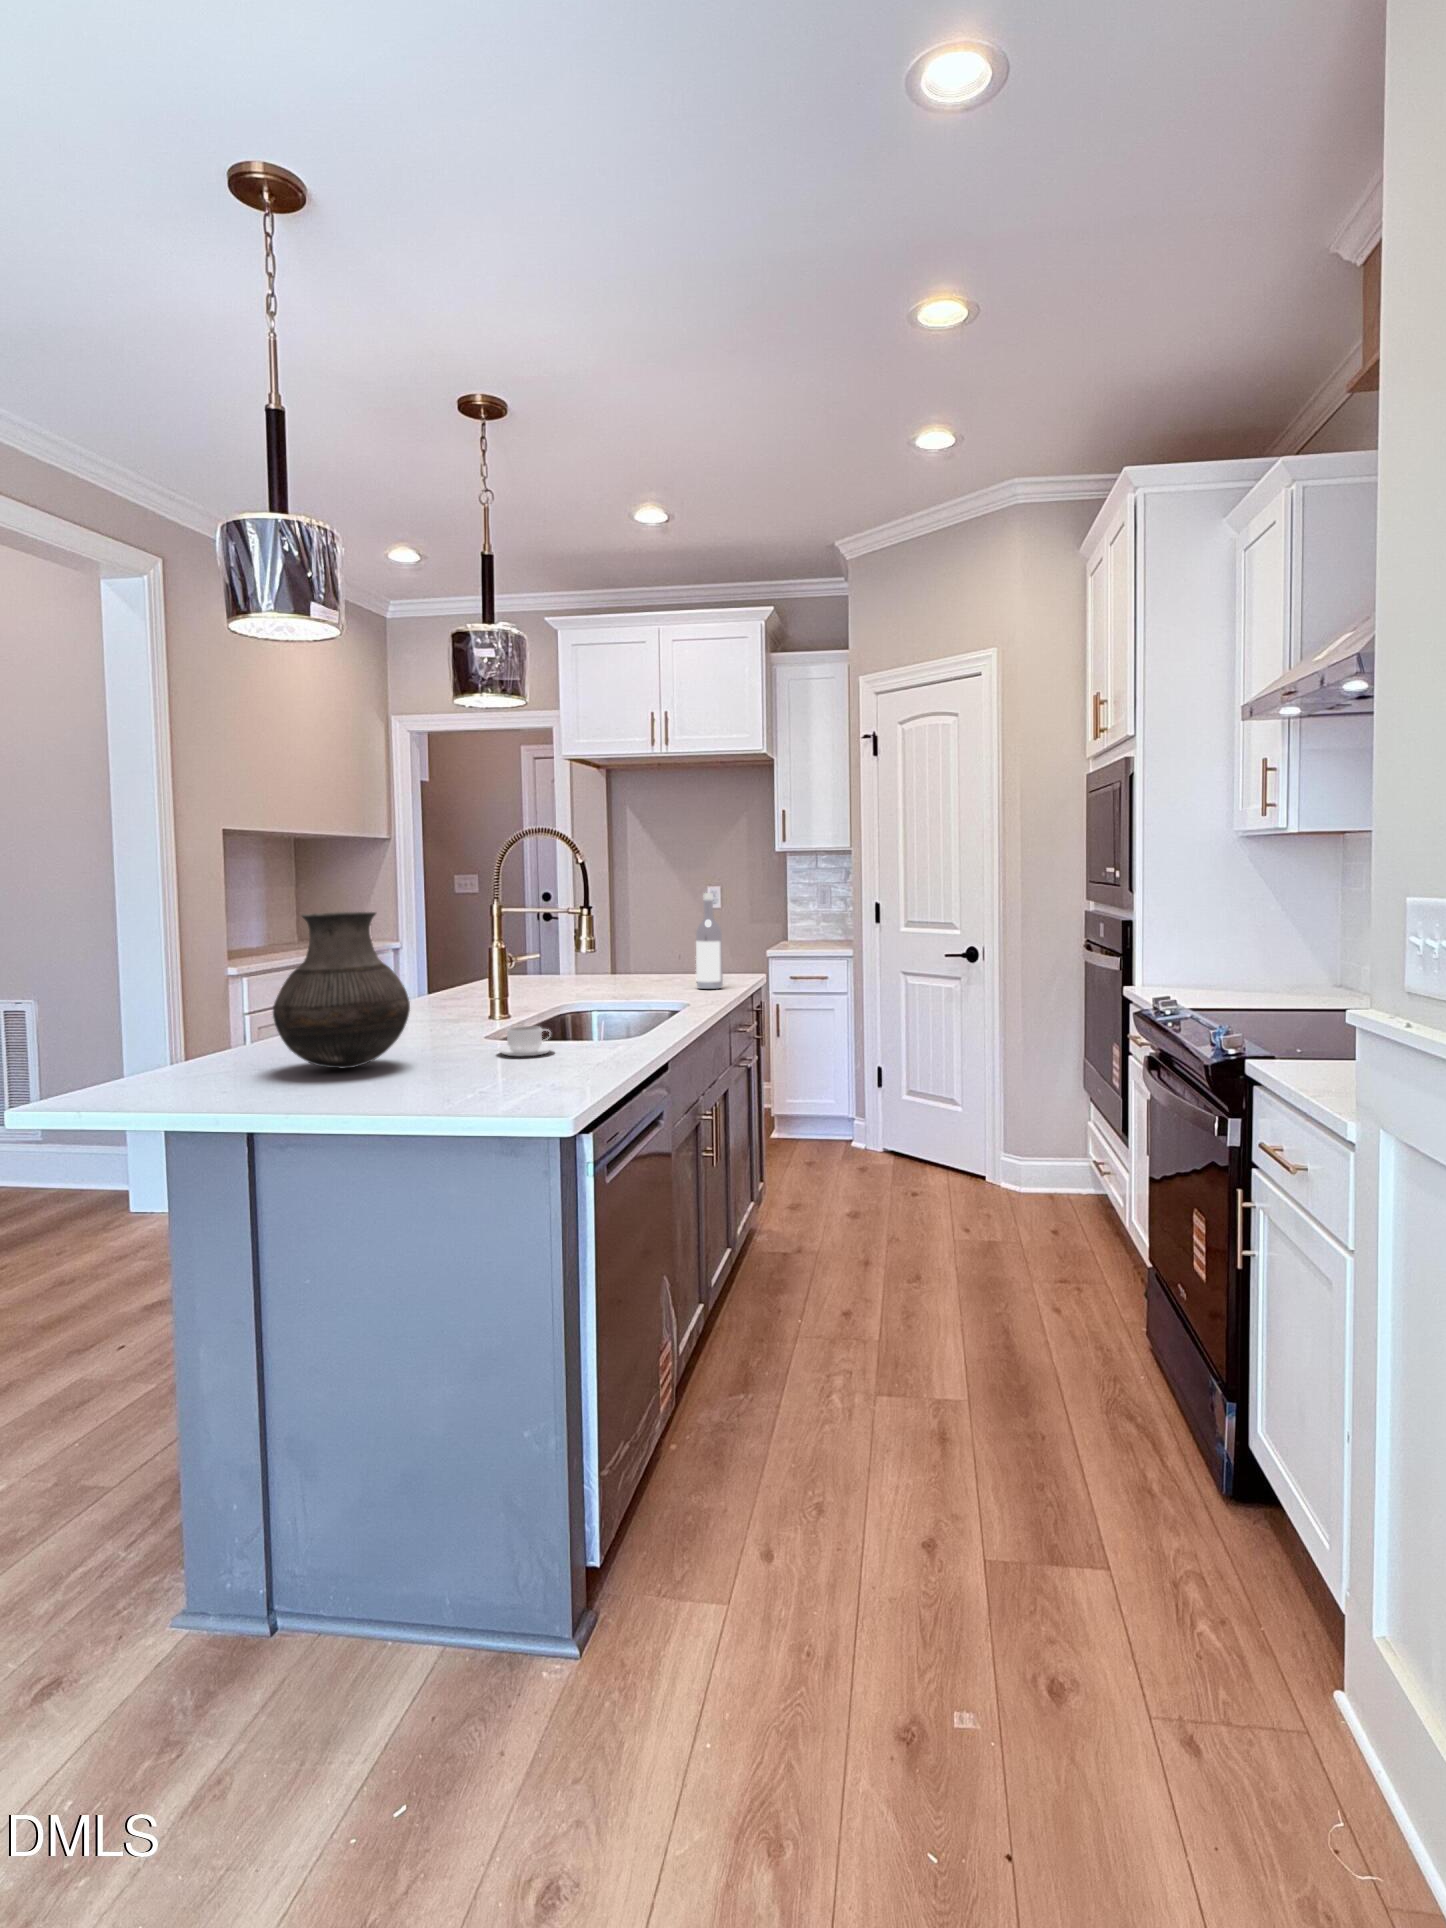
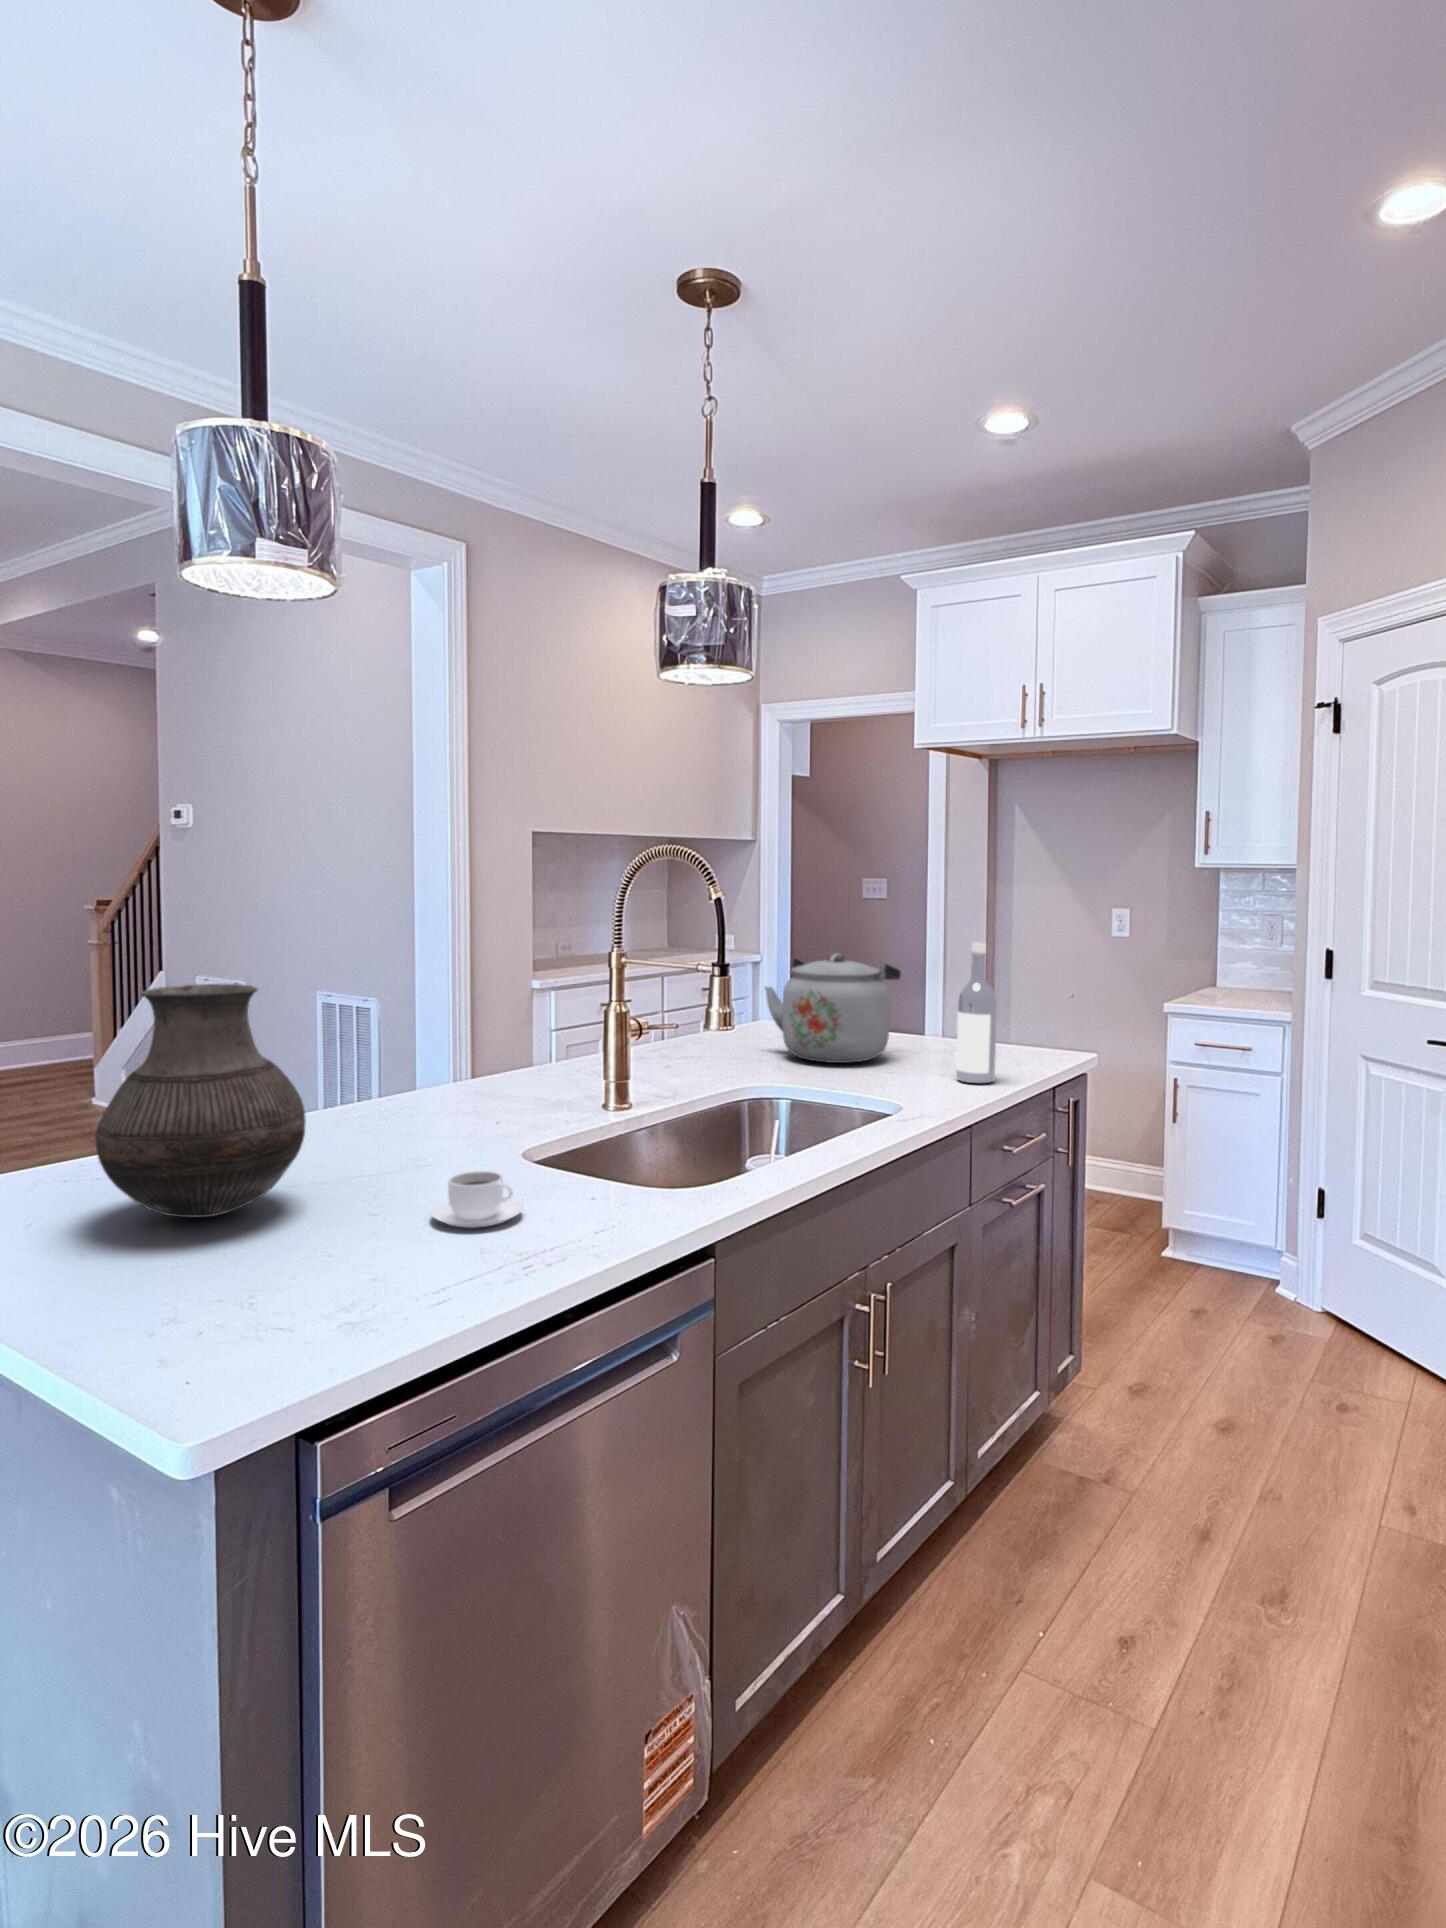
kettle: none [539,909,637,988] -> present [765,953,901,1063]

